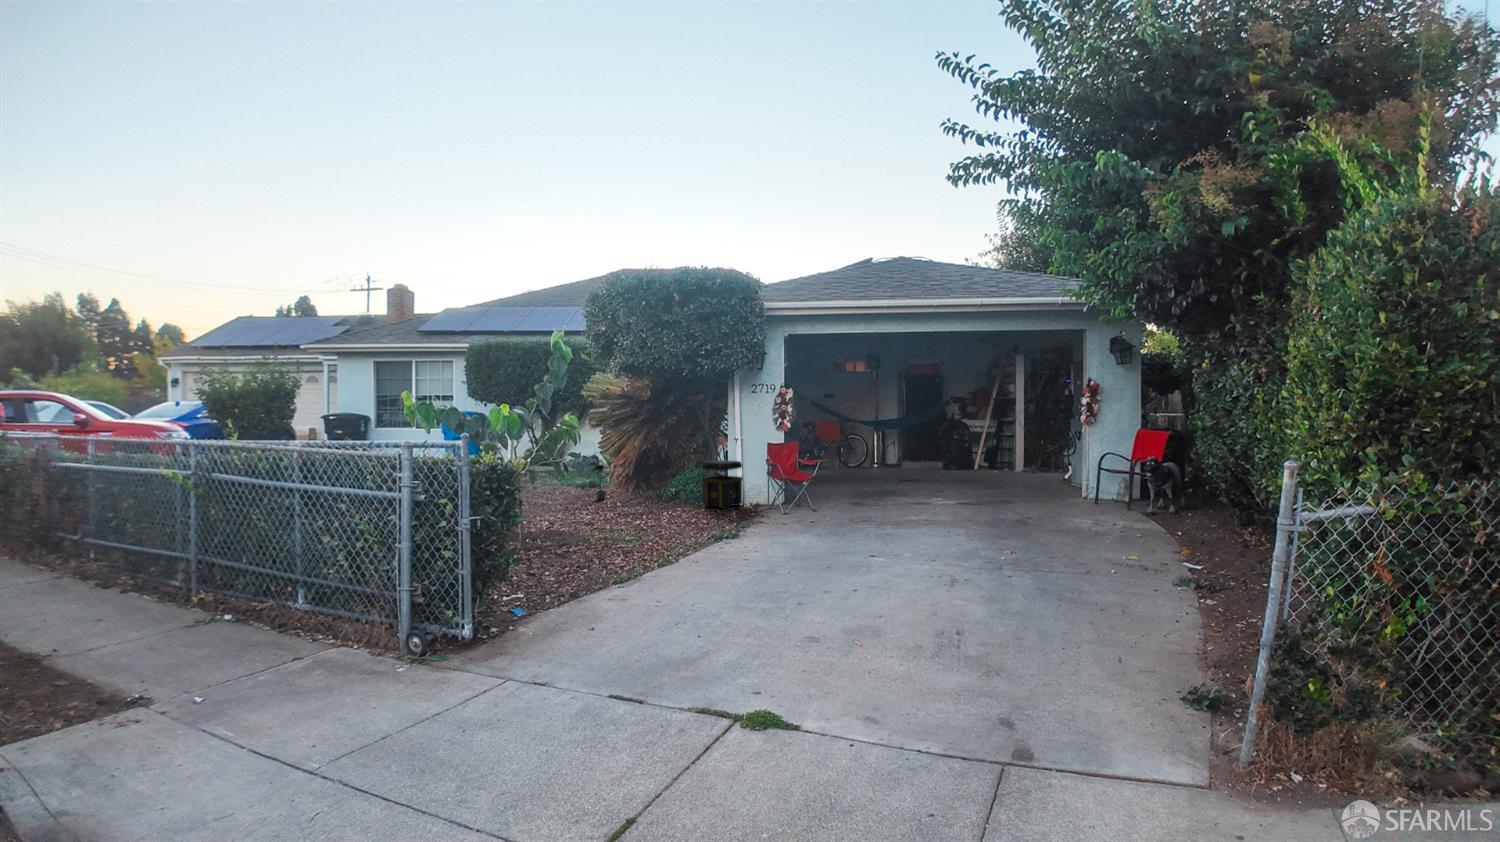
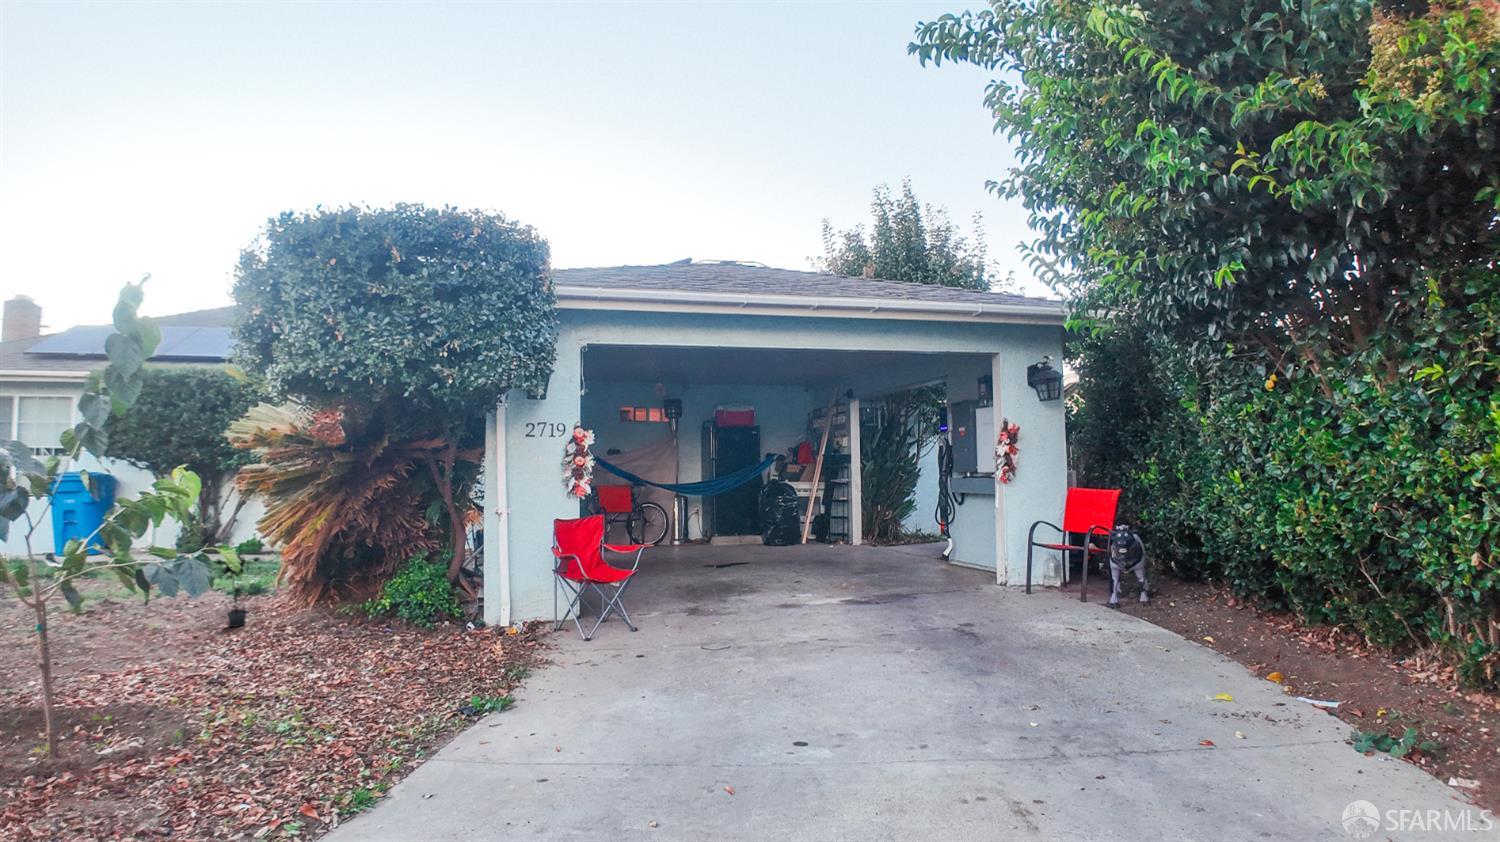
toolbox: present [702,460,743,508] -> none [435,548,512,635]

